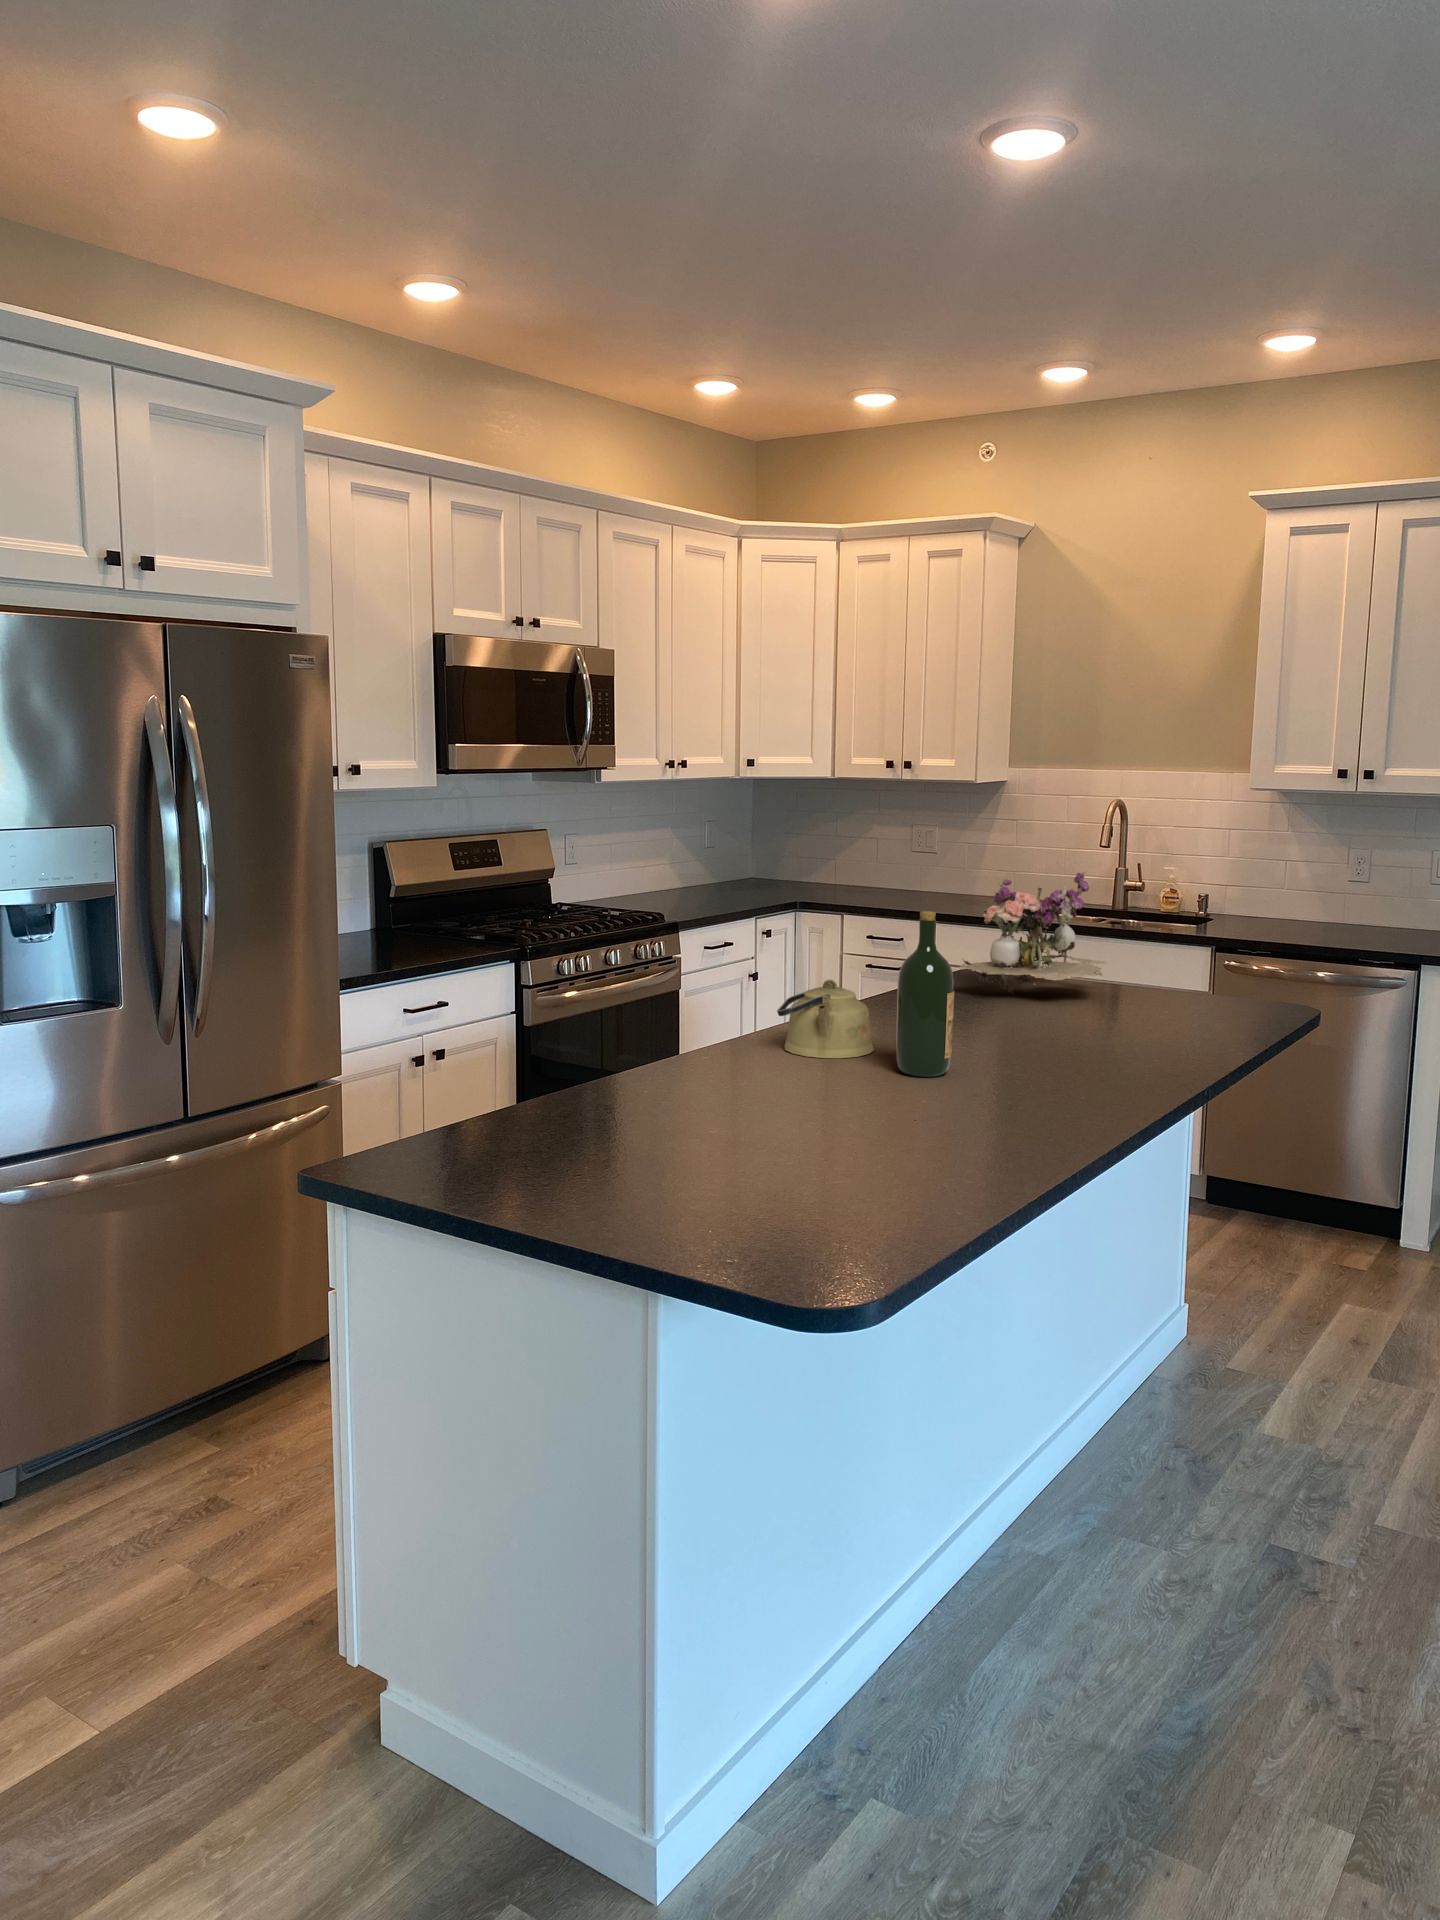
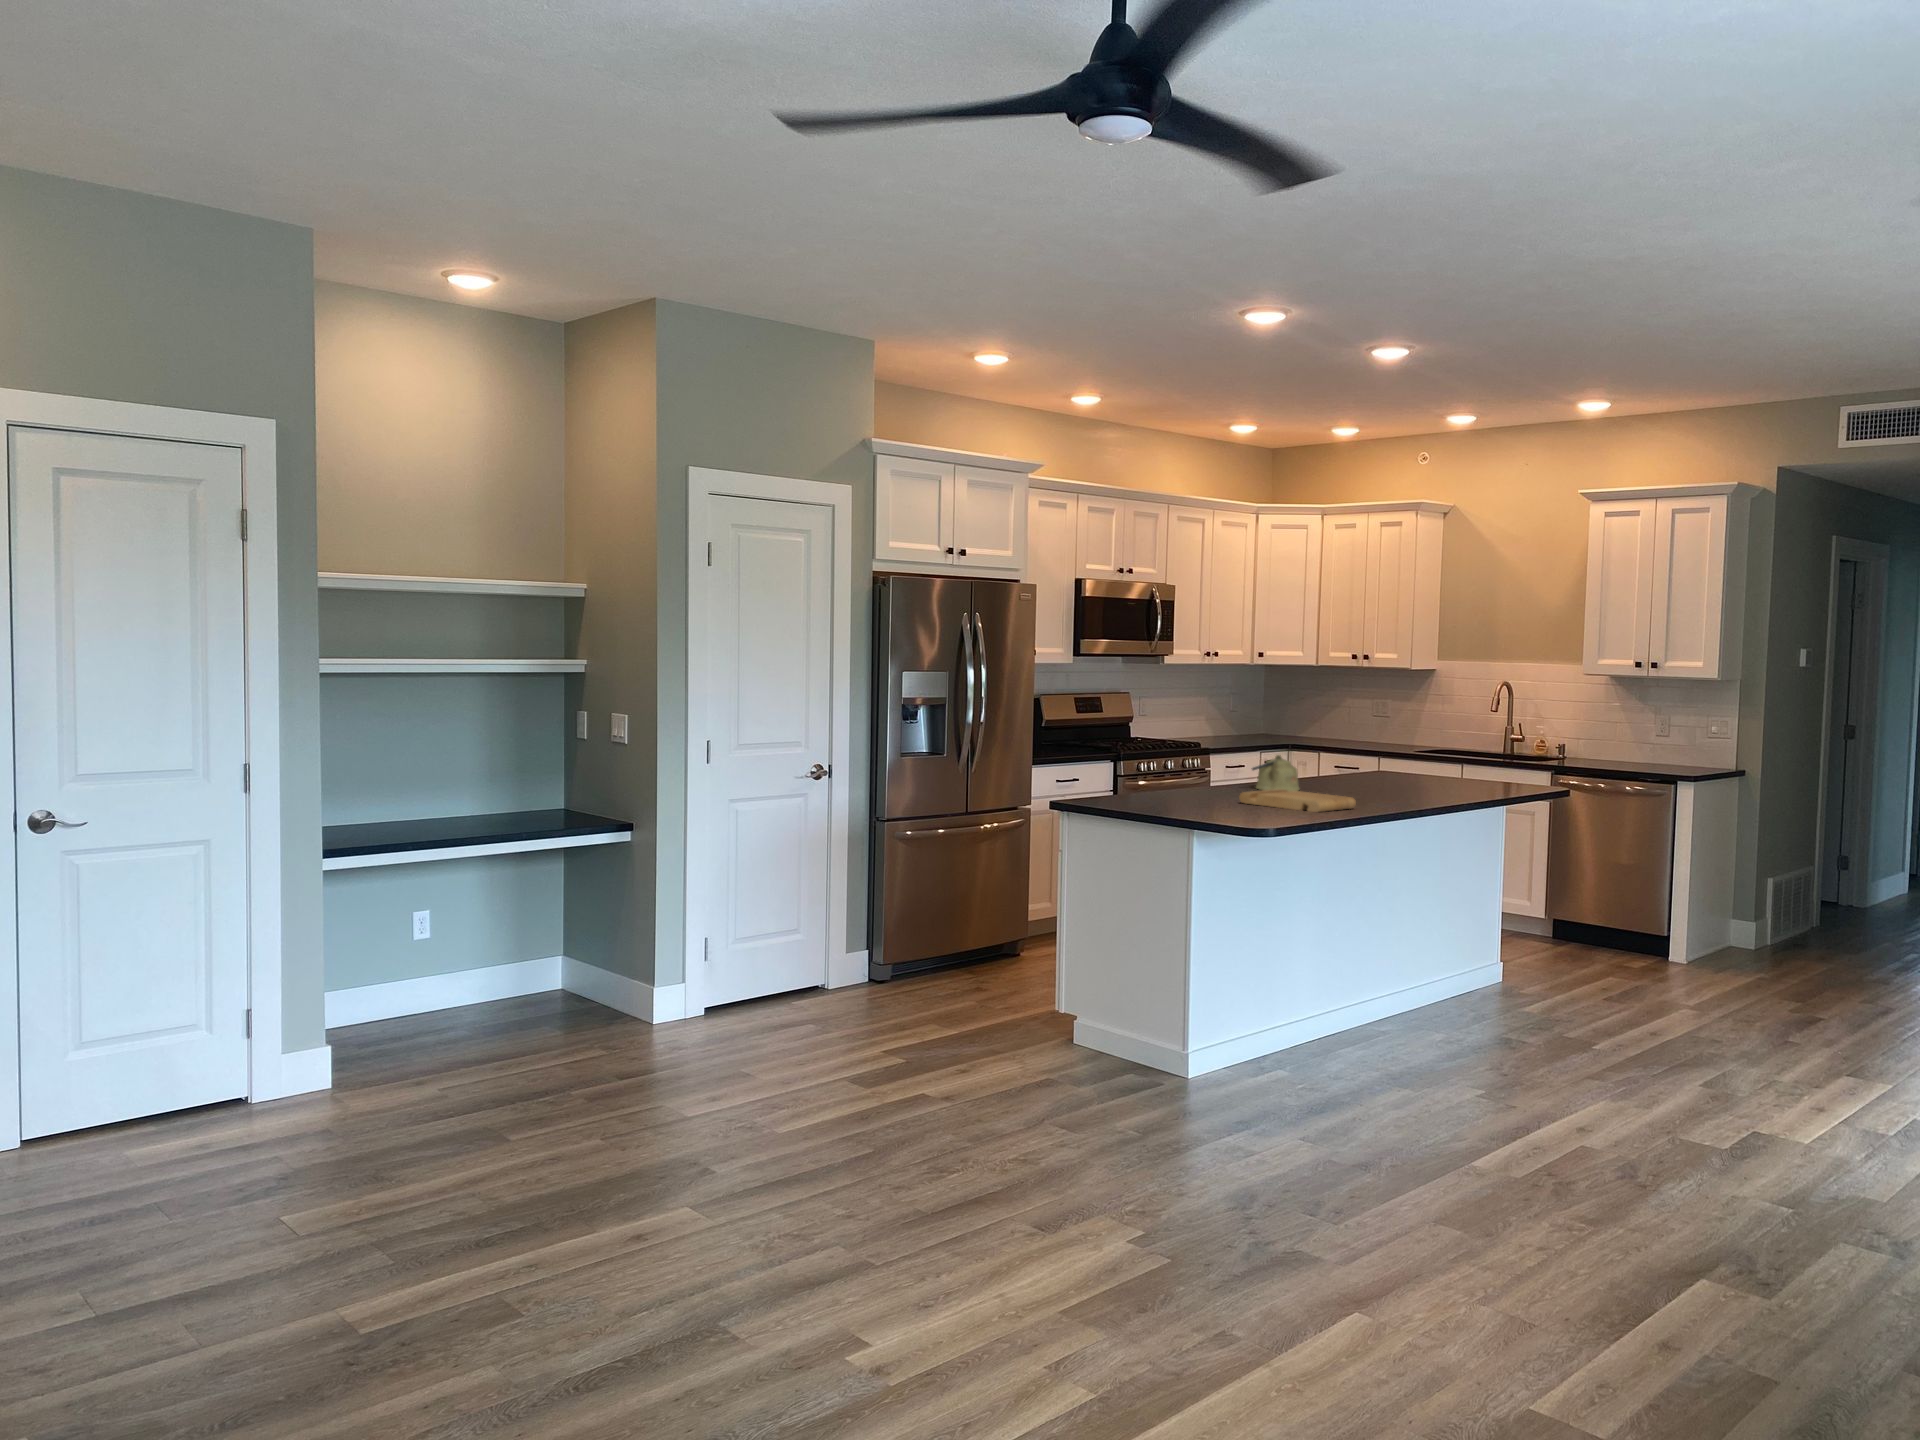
flower arrangement: present [959,870,1106,993] -> none [1362,714,1451,781]
wine bottle: present [896,911,954,1077] -> none [1306,719,1334,796]
cutting board: none [774,1090,1052,1184] -> present [1239,789,1356,812]

